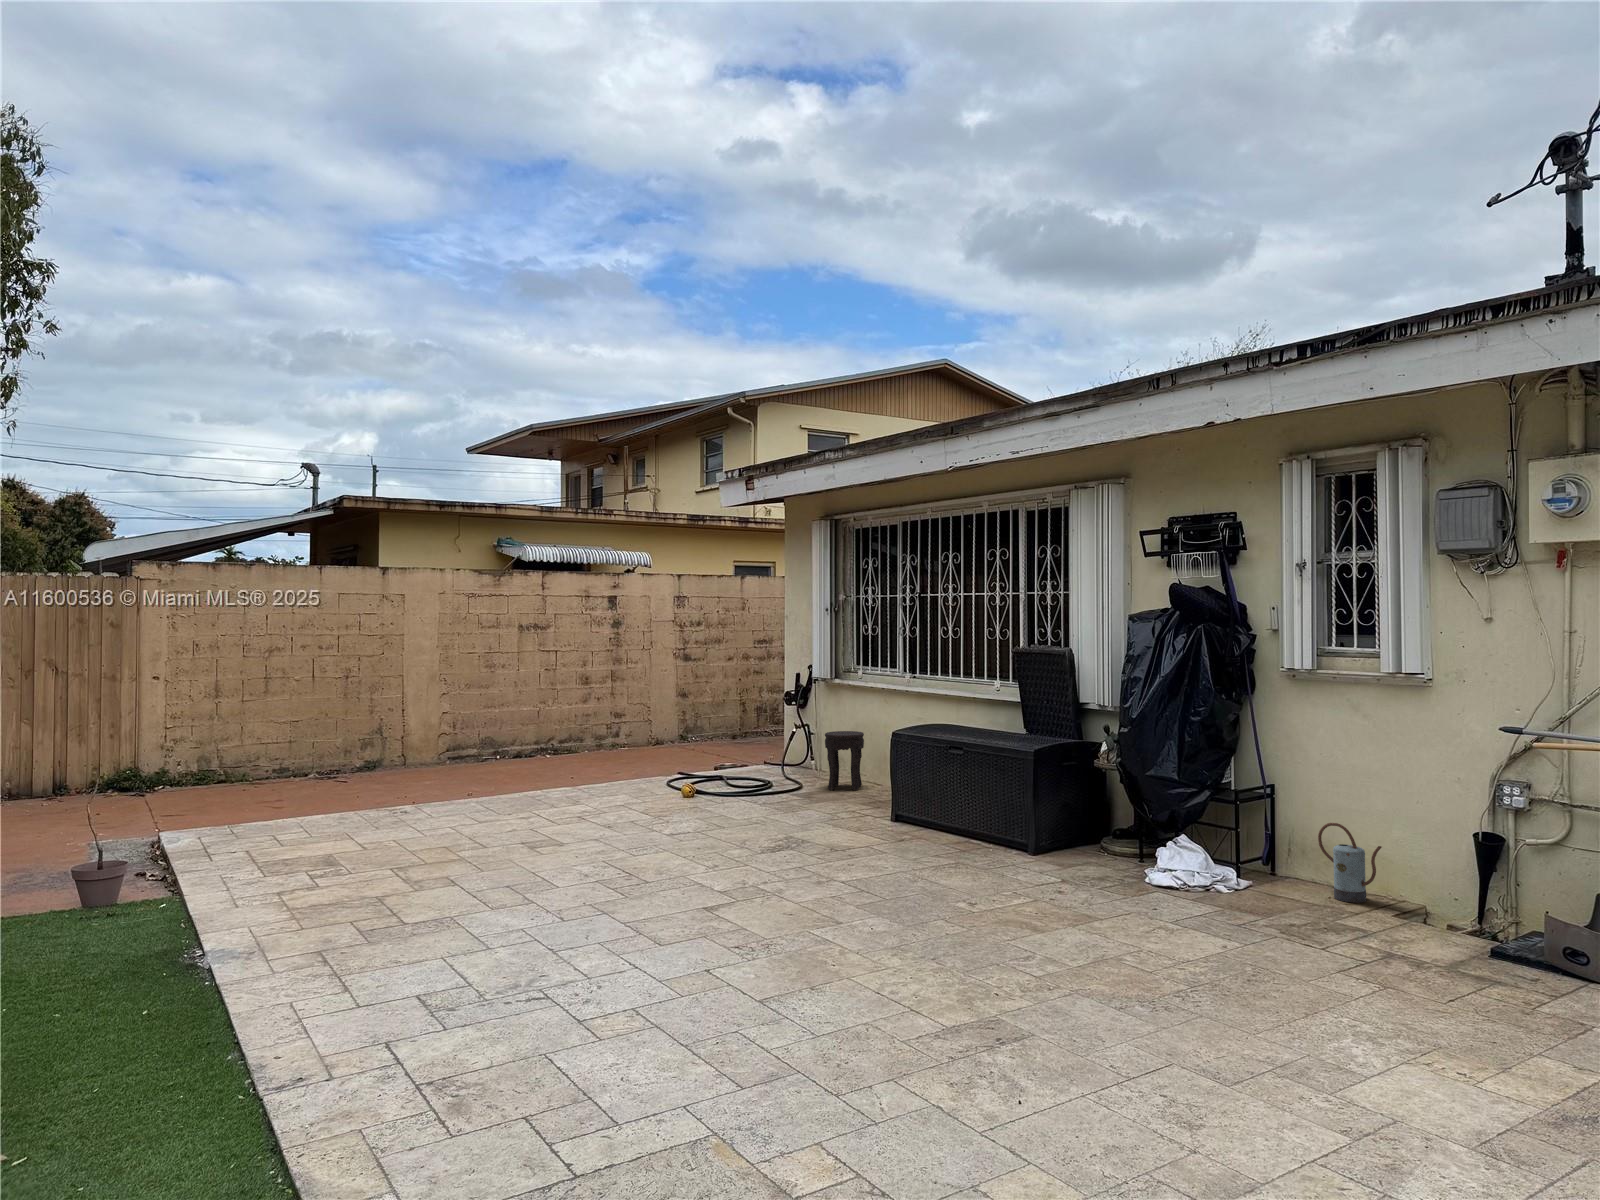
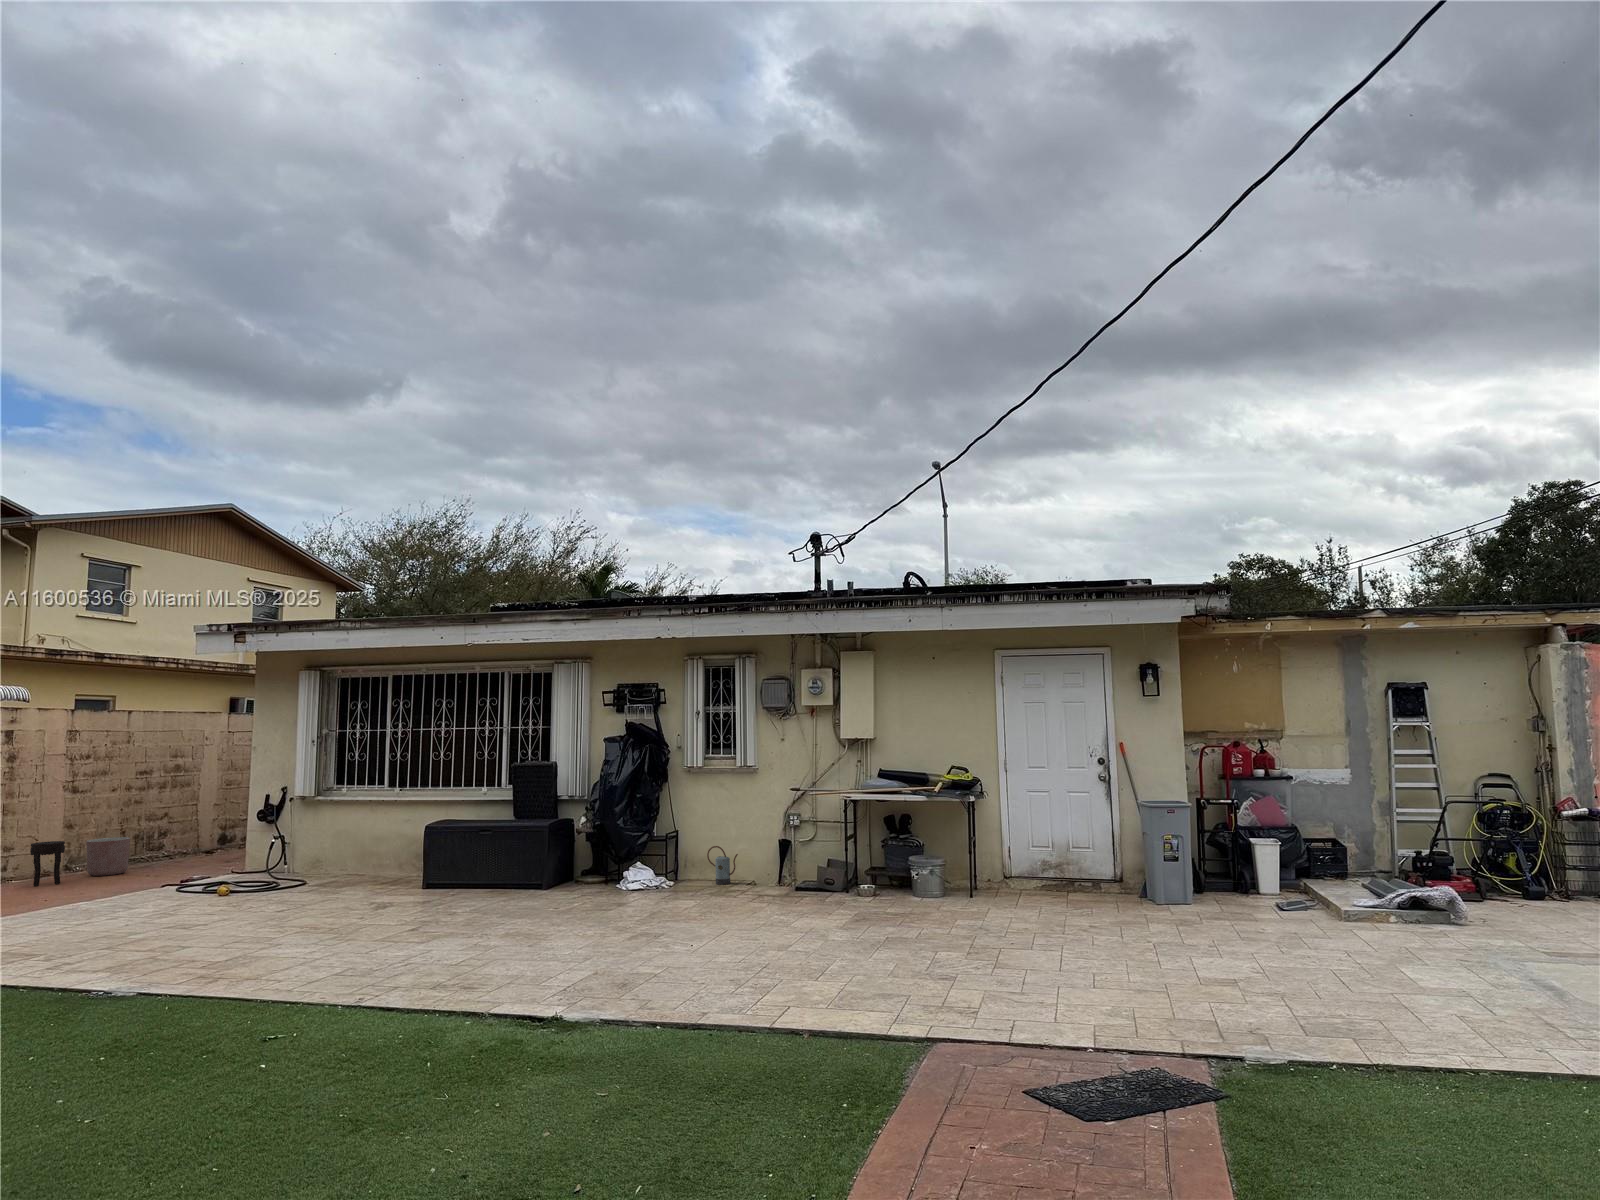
planter: none [696,707,734,744] -> present [86,837,130,876]
side table: present [825,731,864,790] -> present [30,841,65,886]

